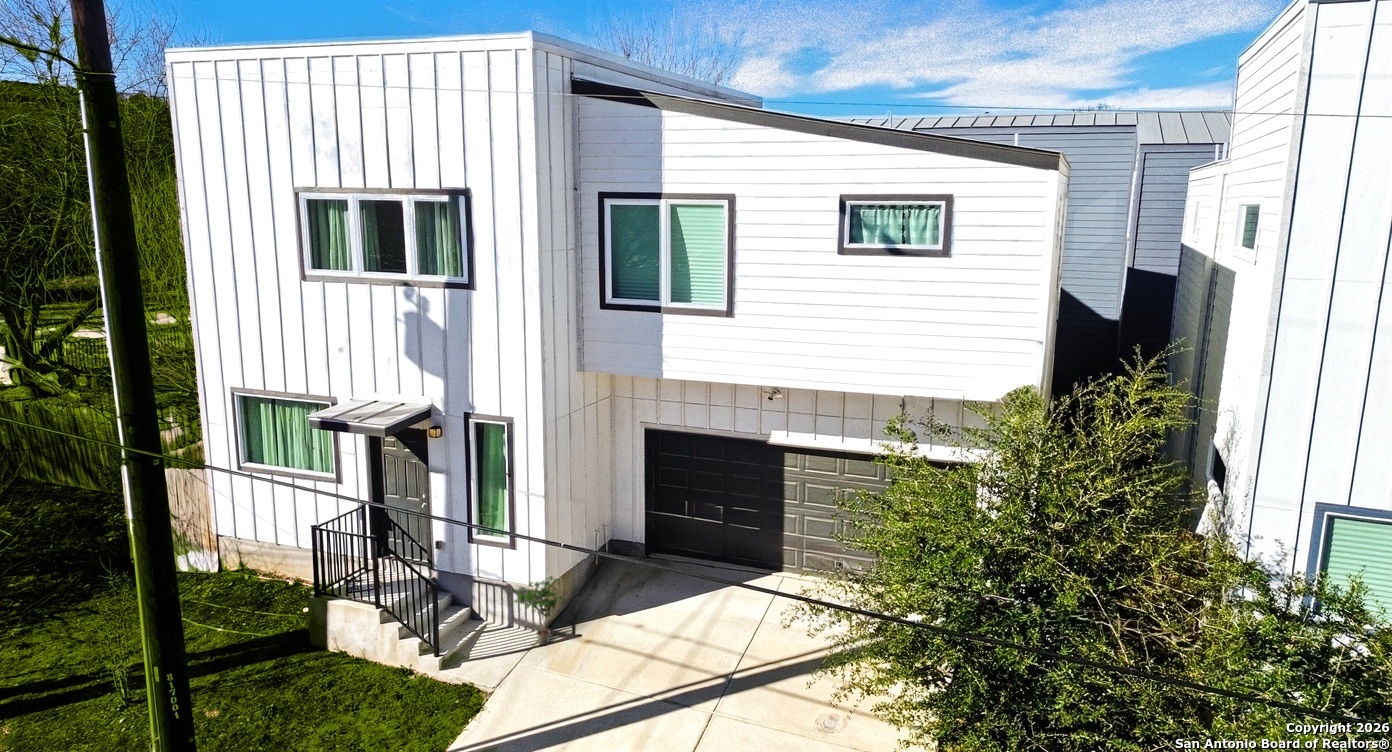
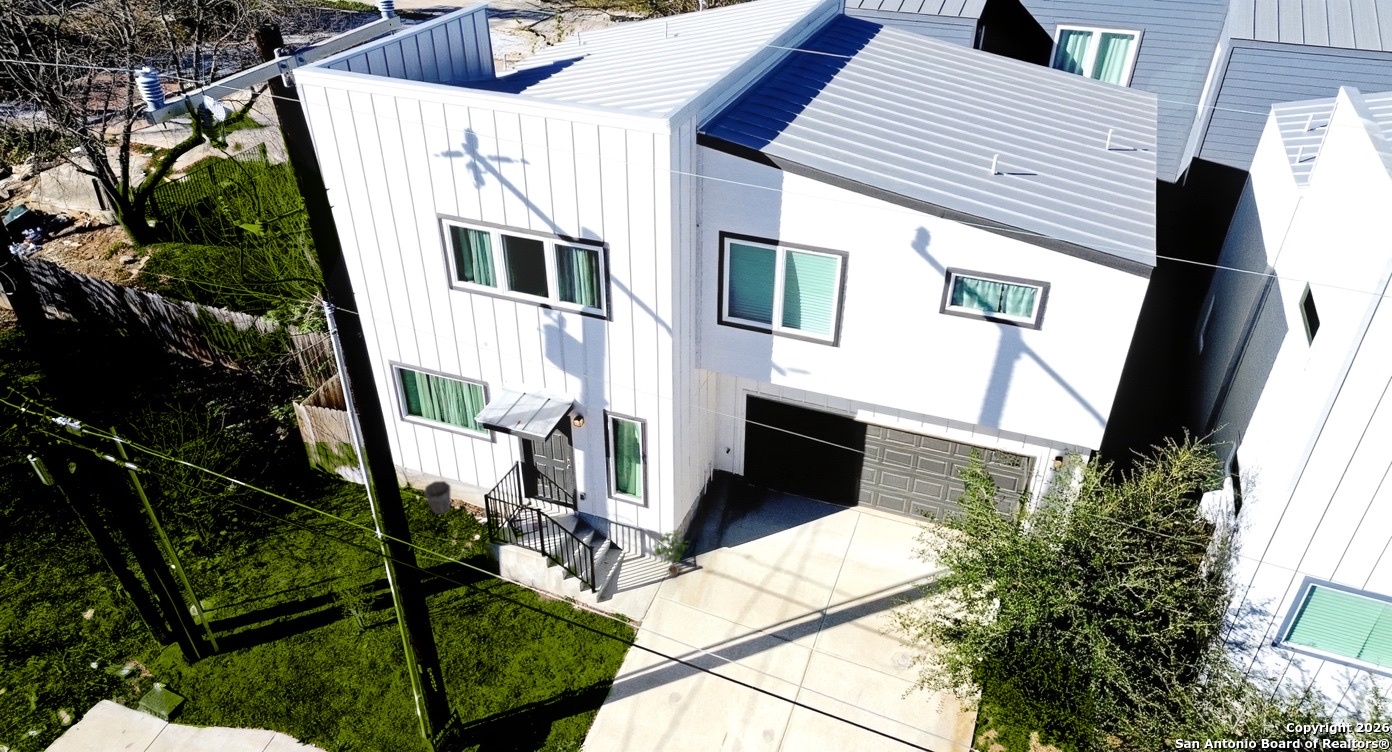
waste bin: none [250,553,286,593] -> present [424,481,450,514]

